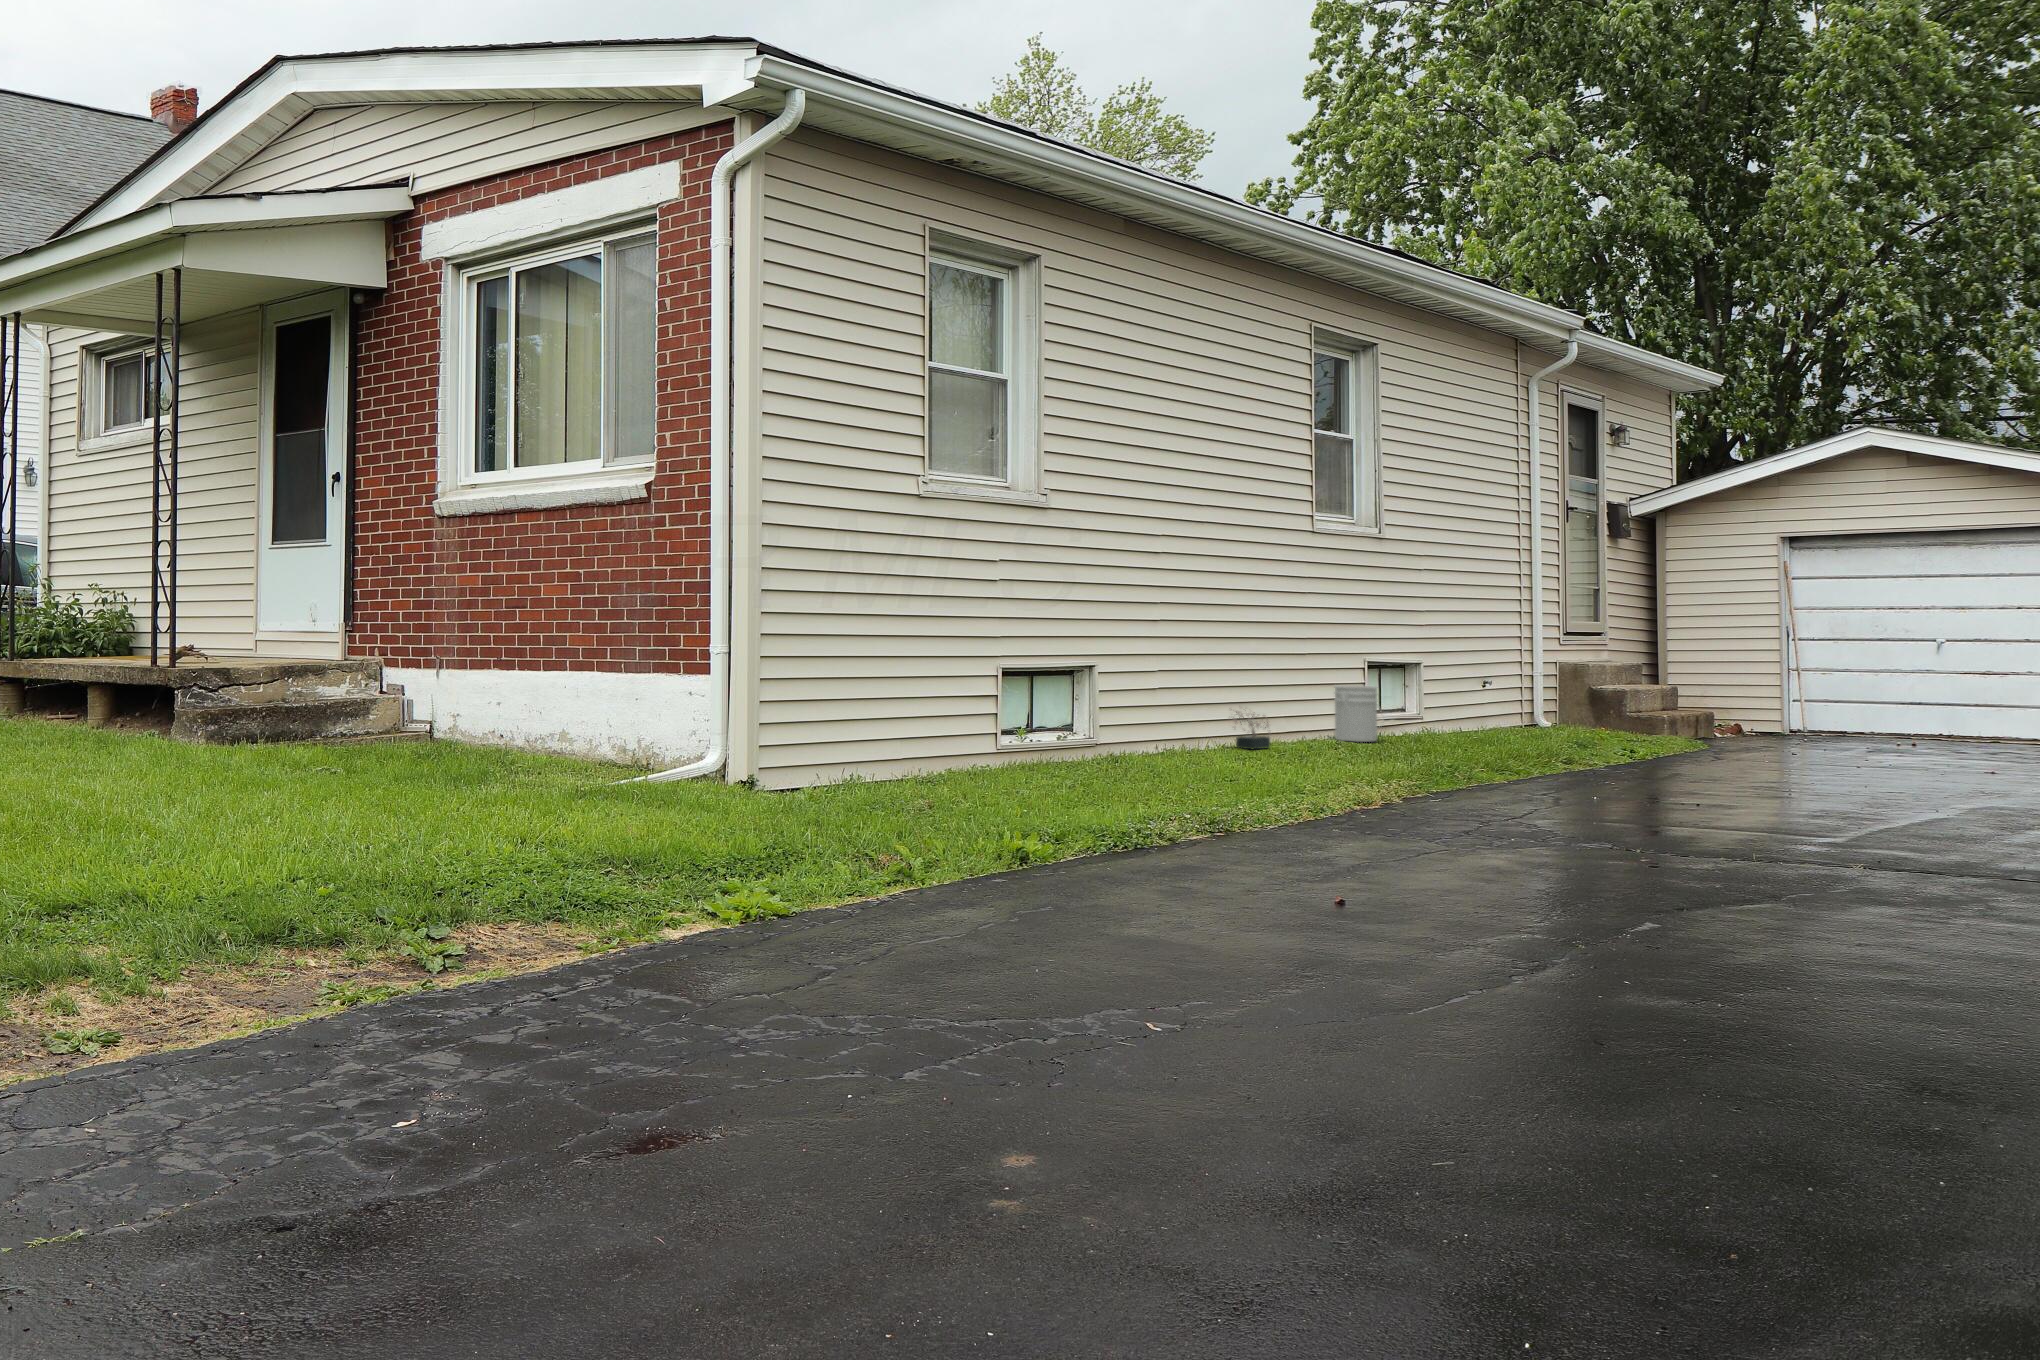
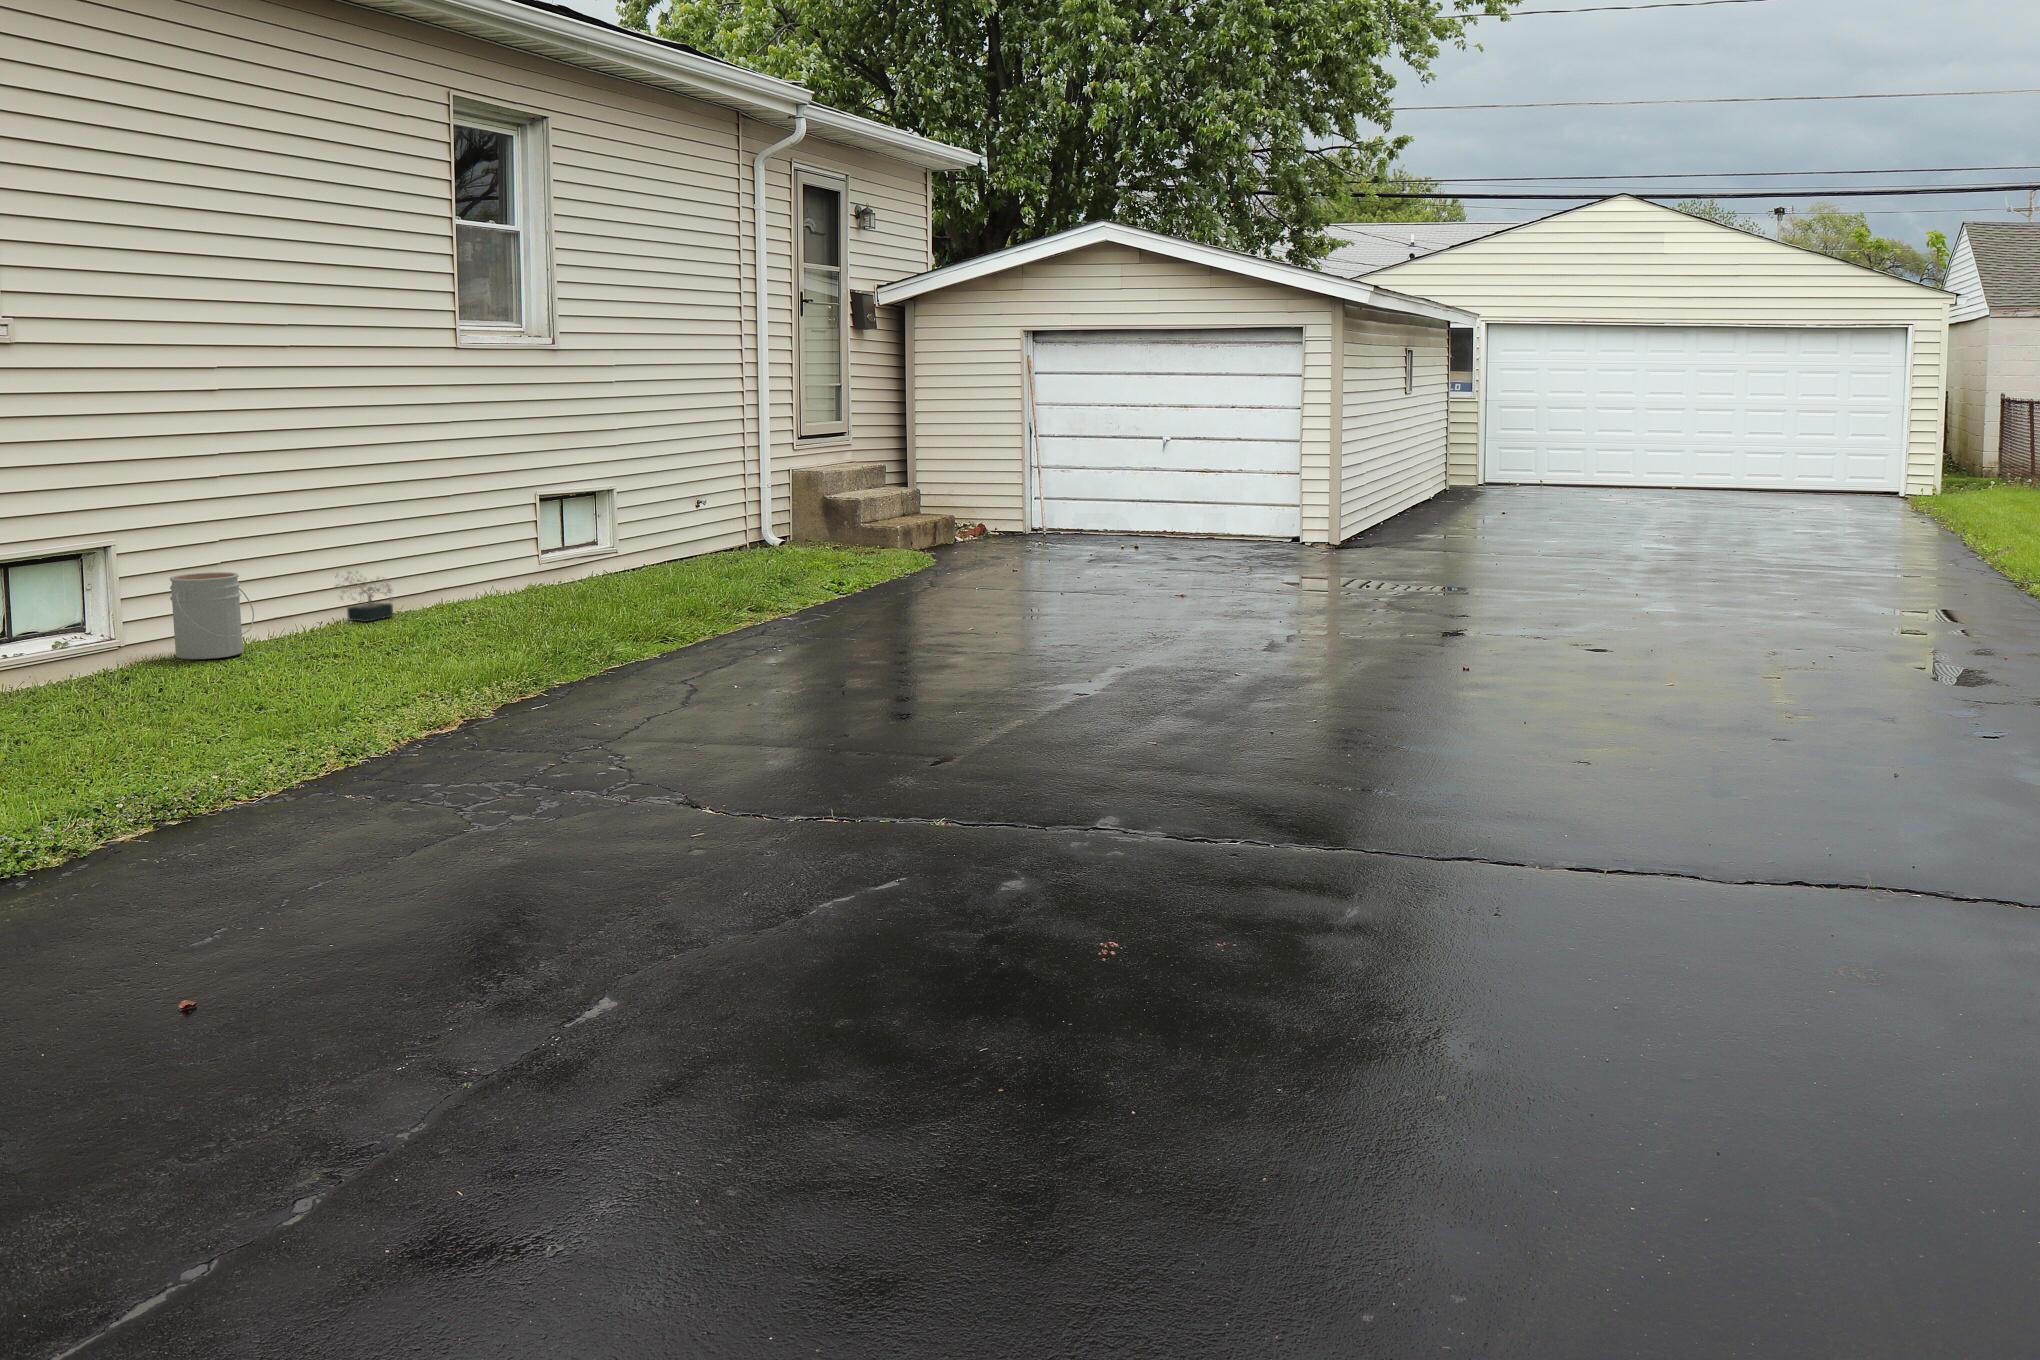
bucket: present [1334,685,1379,742] -> present [170,572,254,659]

